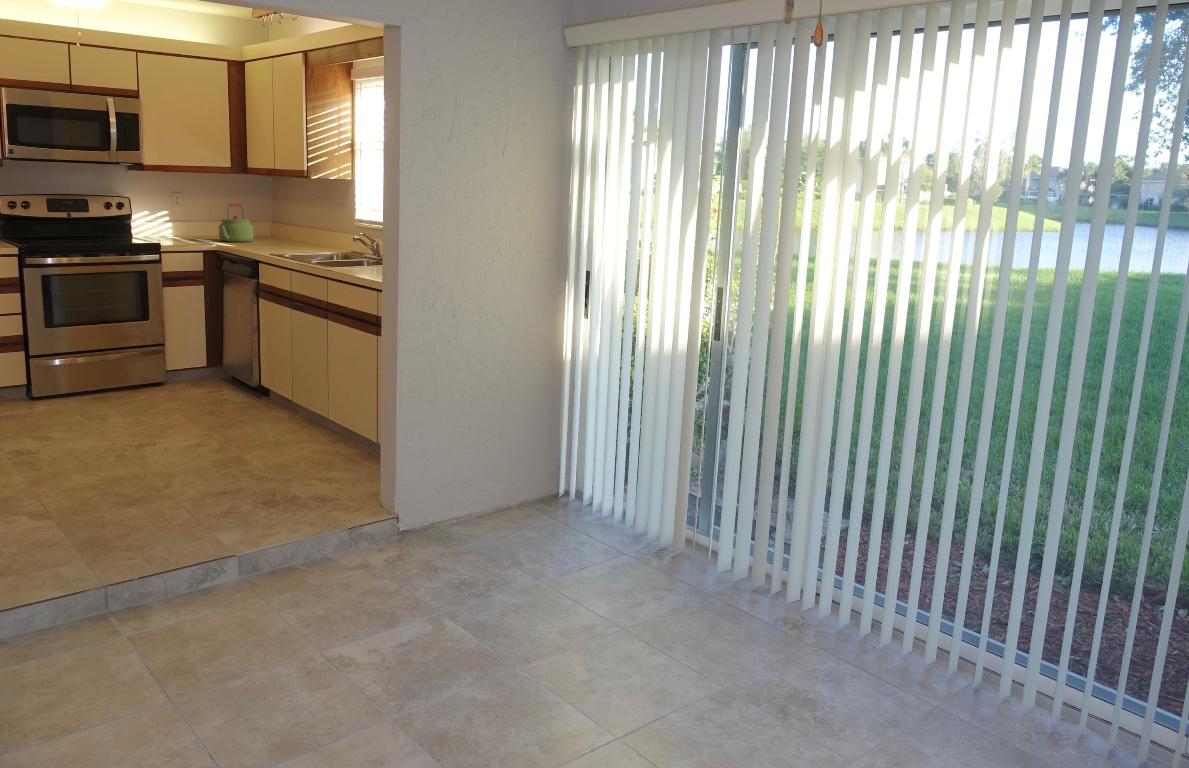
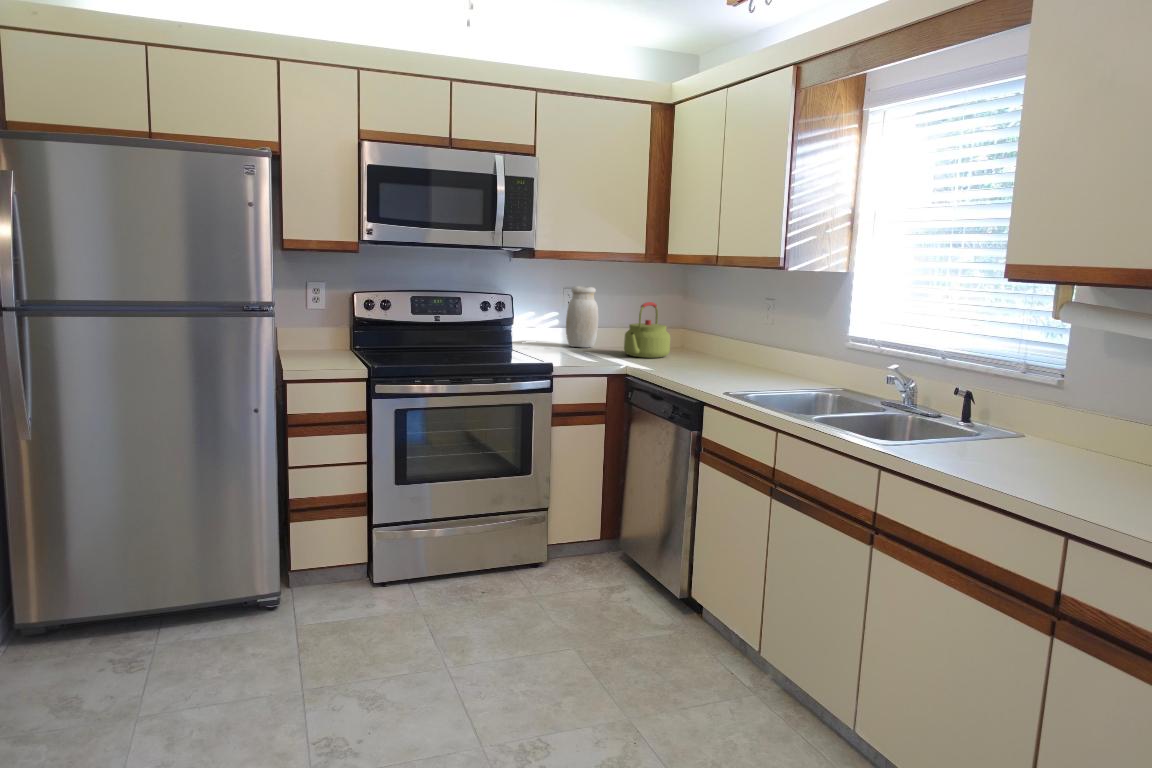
jar: none [176,193,201,237] -> present [566,286,598,347]

